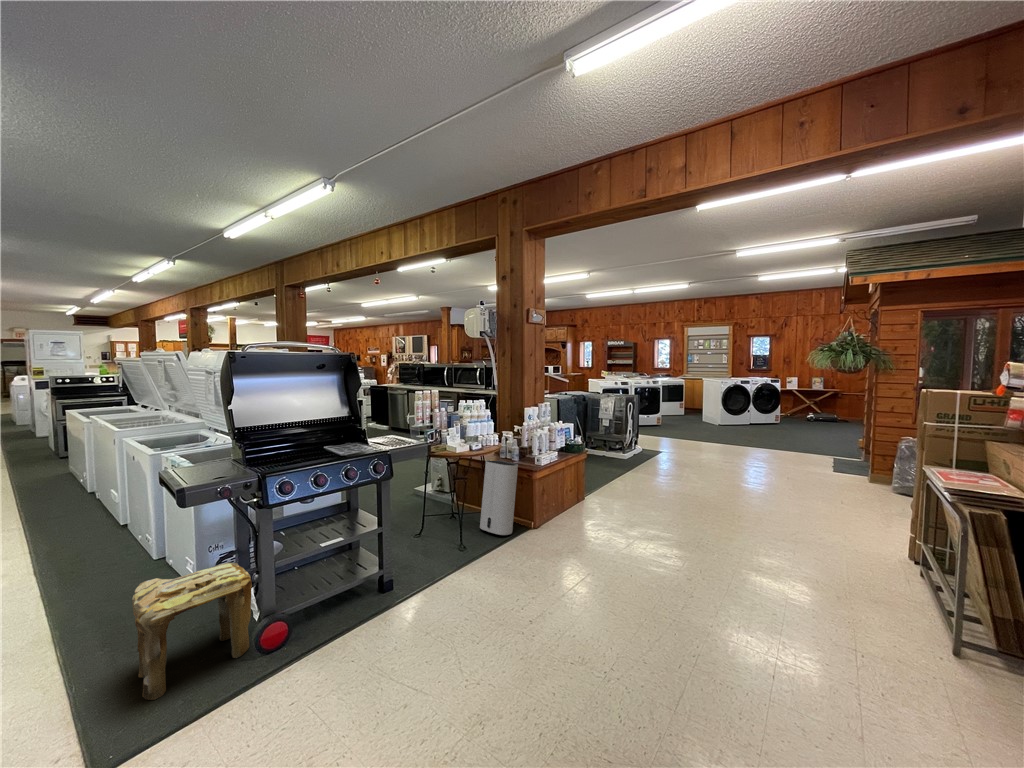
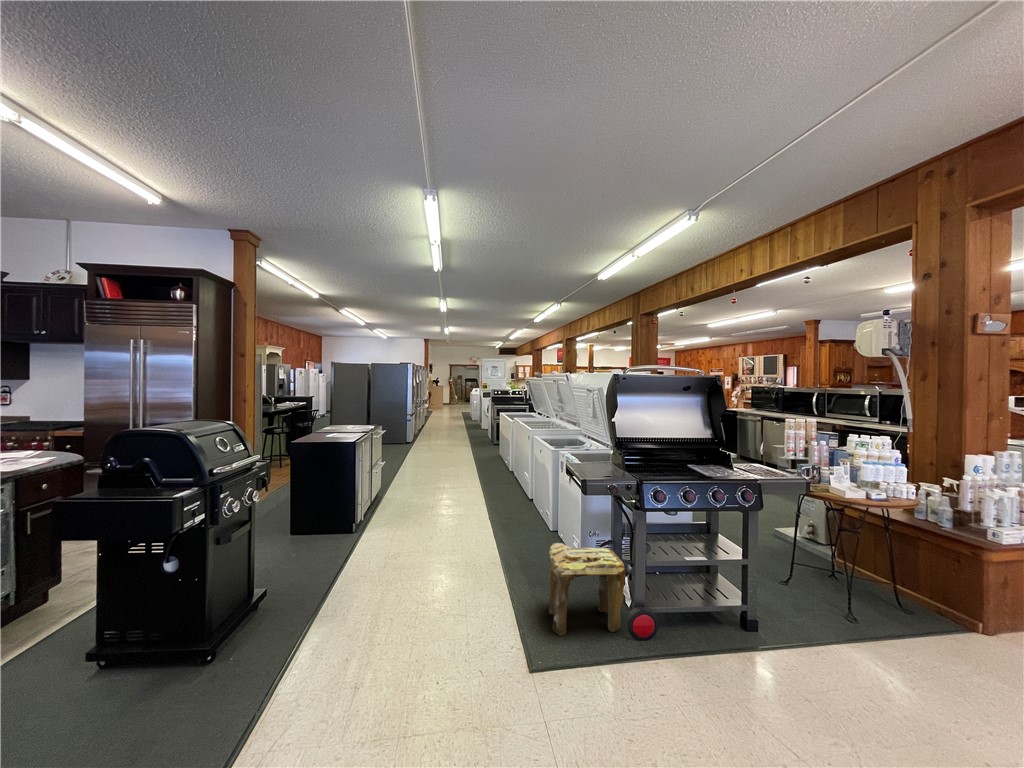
air purifier: present [480,460,518,535] -> none [878,517,955,631]

